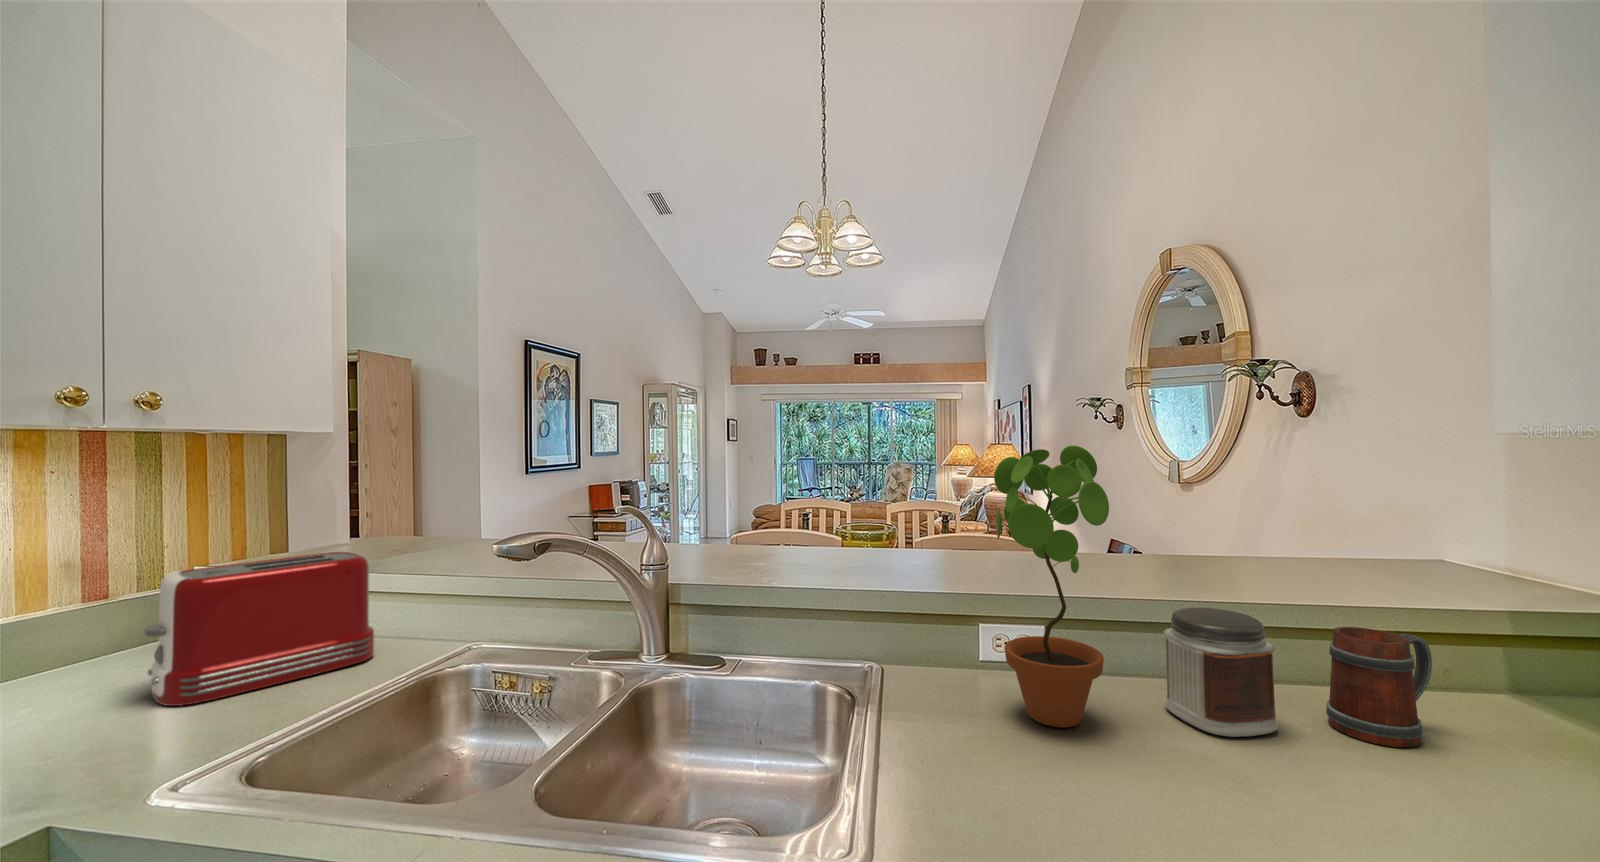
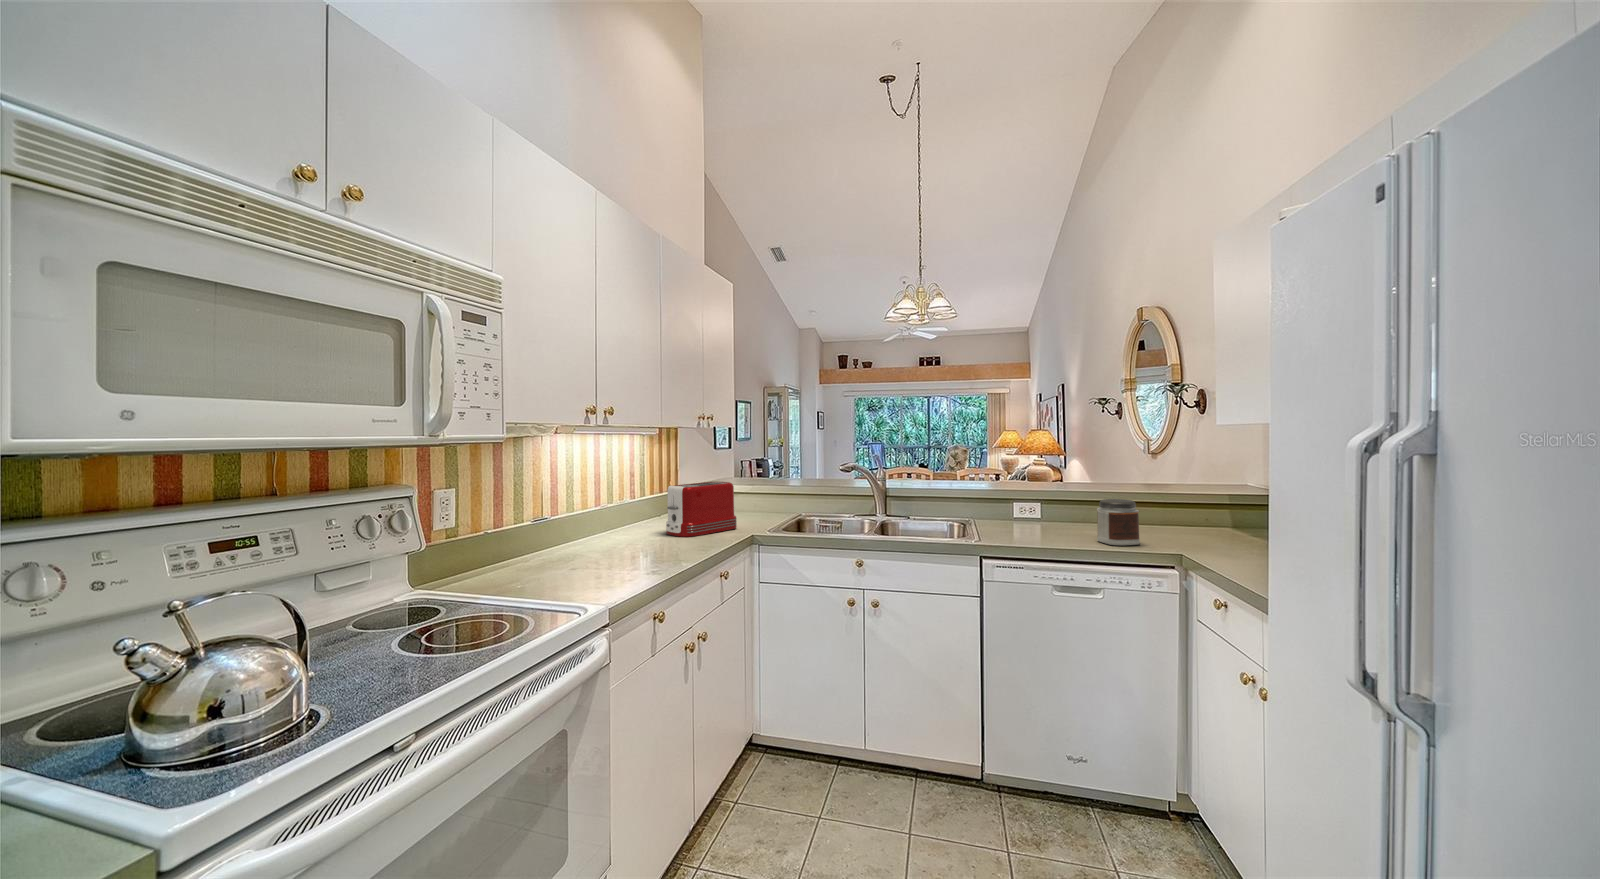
potted plant: present [994,445,1109,728] -> none [1023,430,1070,543]
mug: present [1326,627,1432,747] -> none [1164,505,1208,548]

